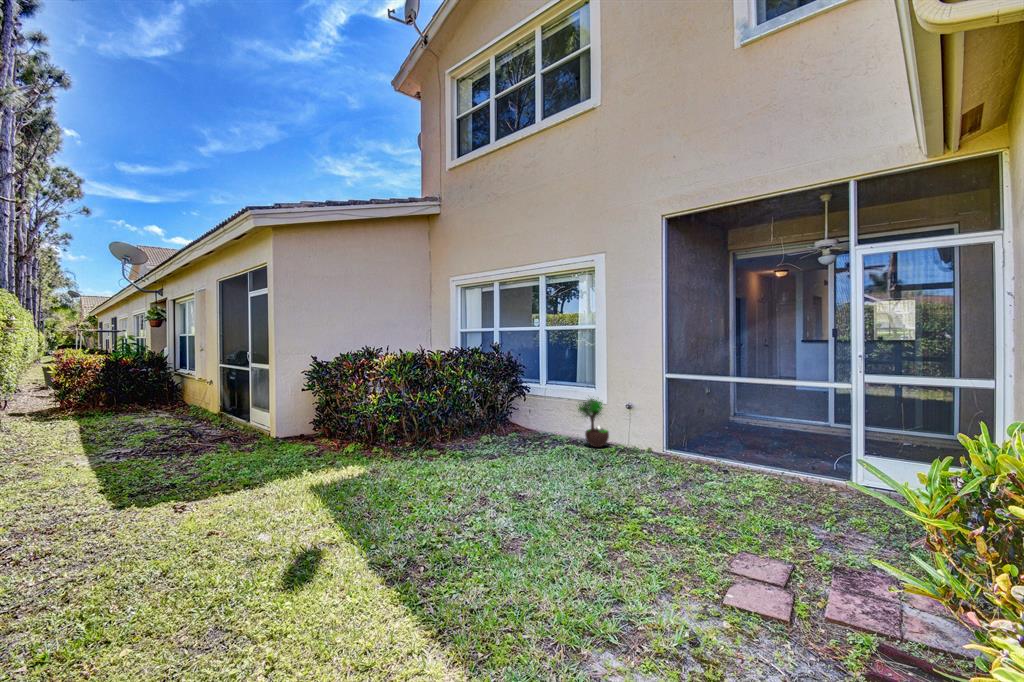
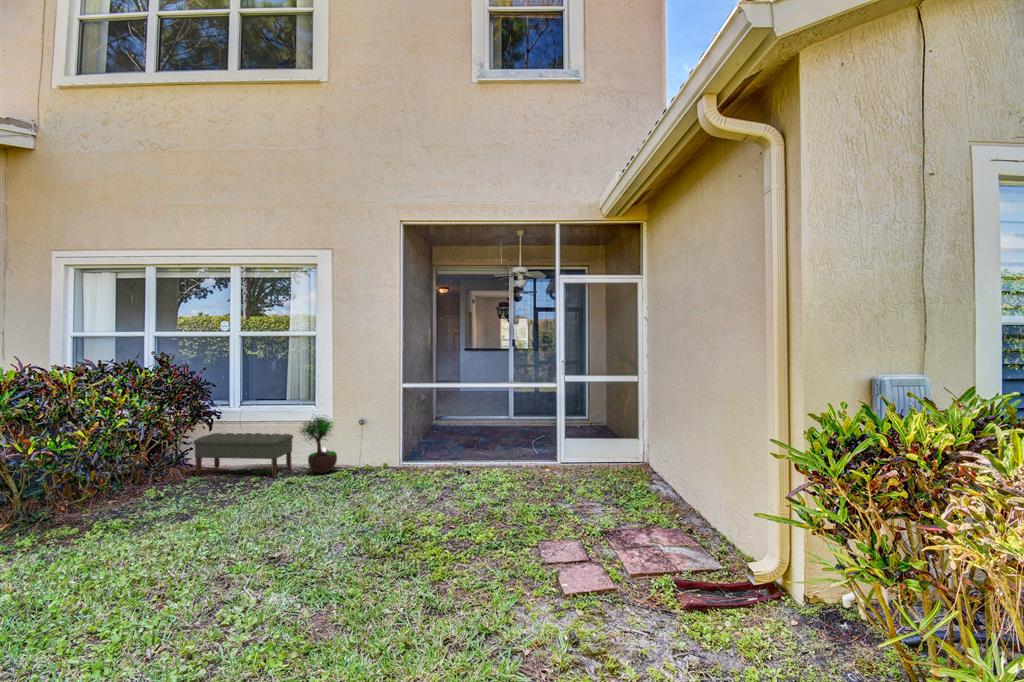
bench: none [513,404,578,444] -> present [193,433,293,477]

